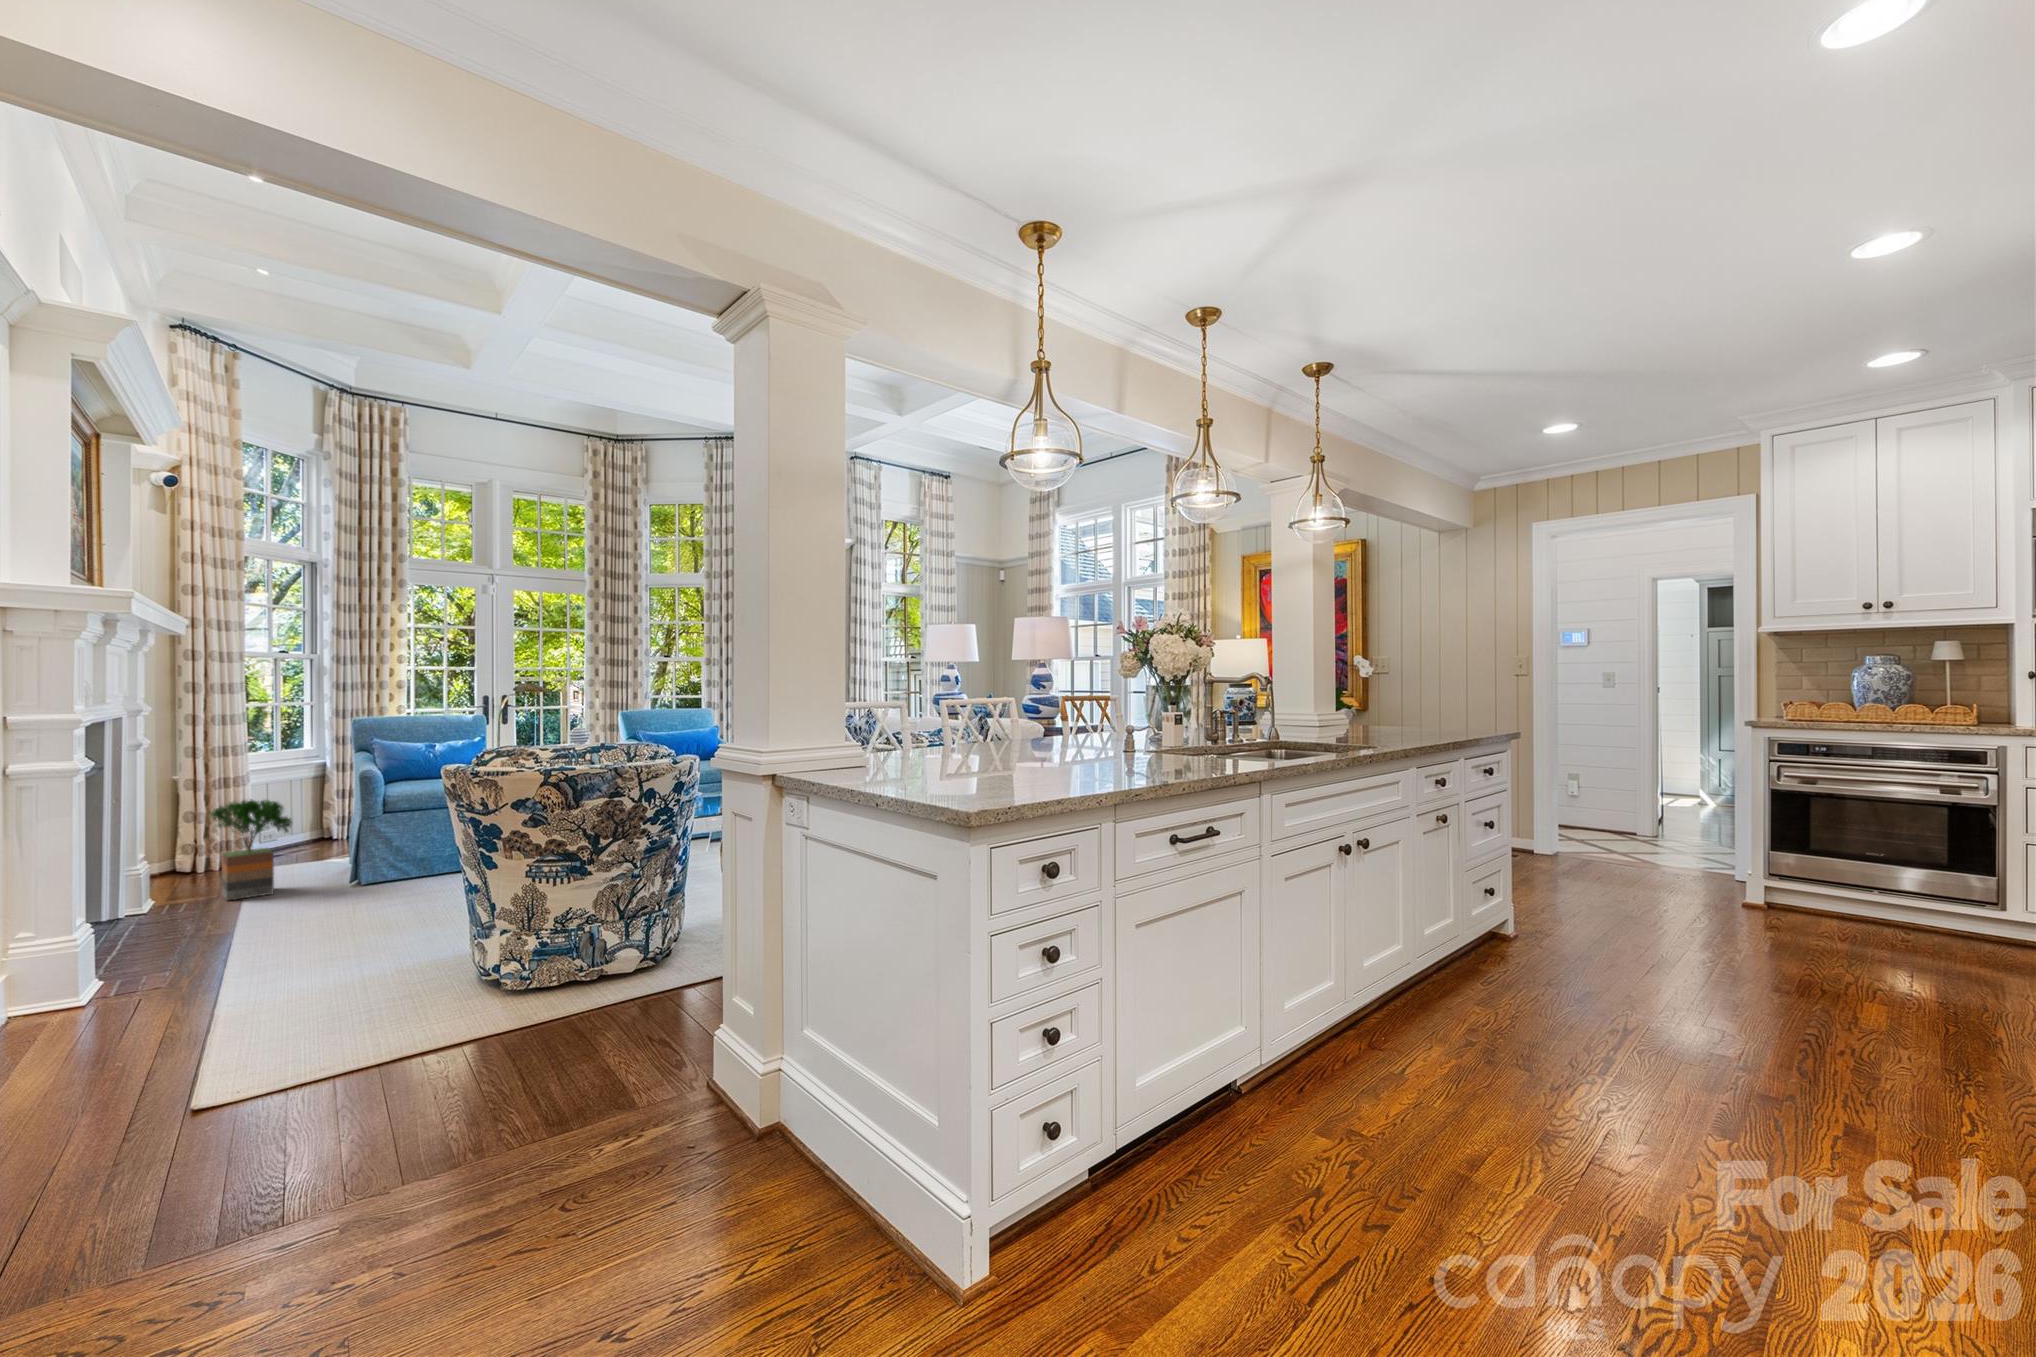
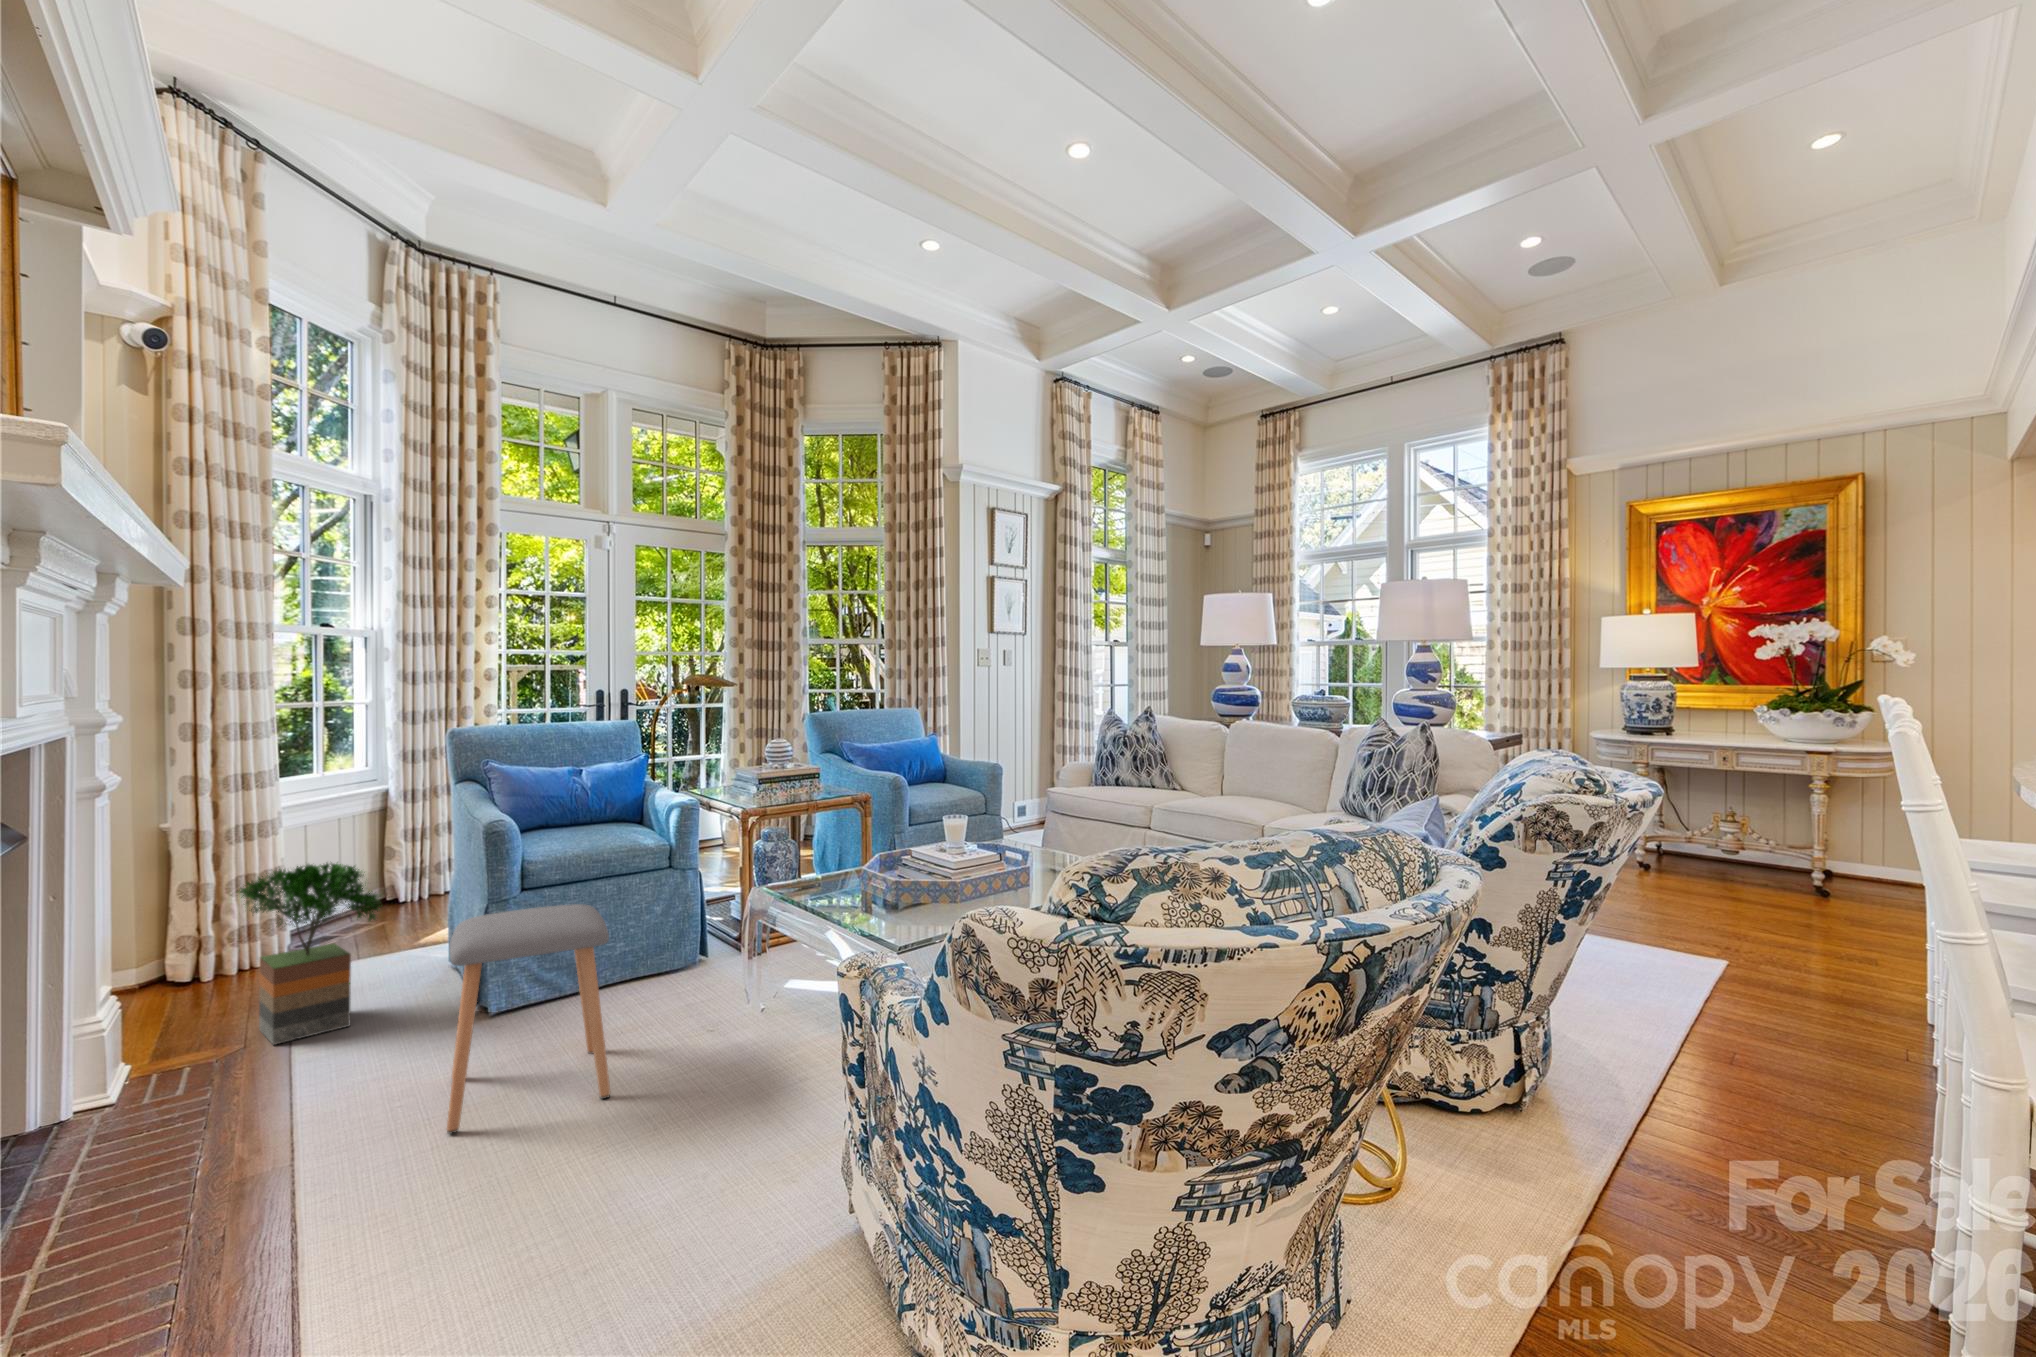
stool: none [299,822,404,933] -> present [446,904,611,1133]

